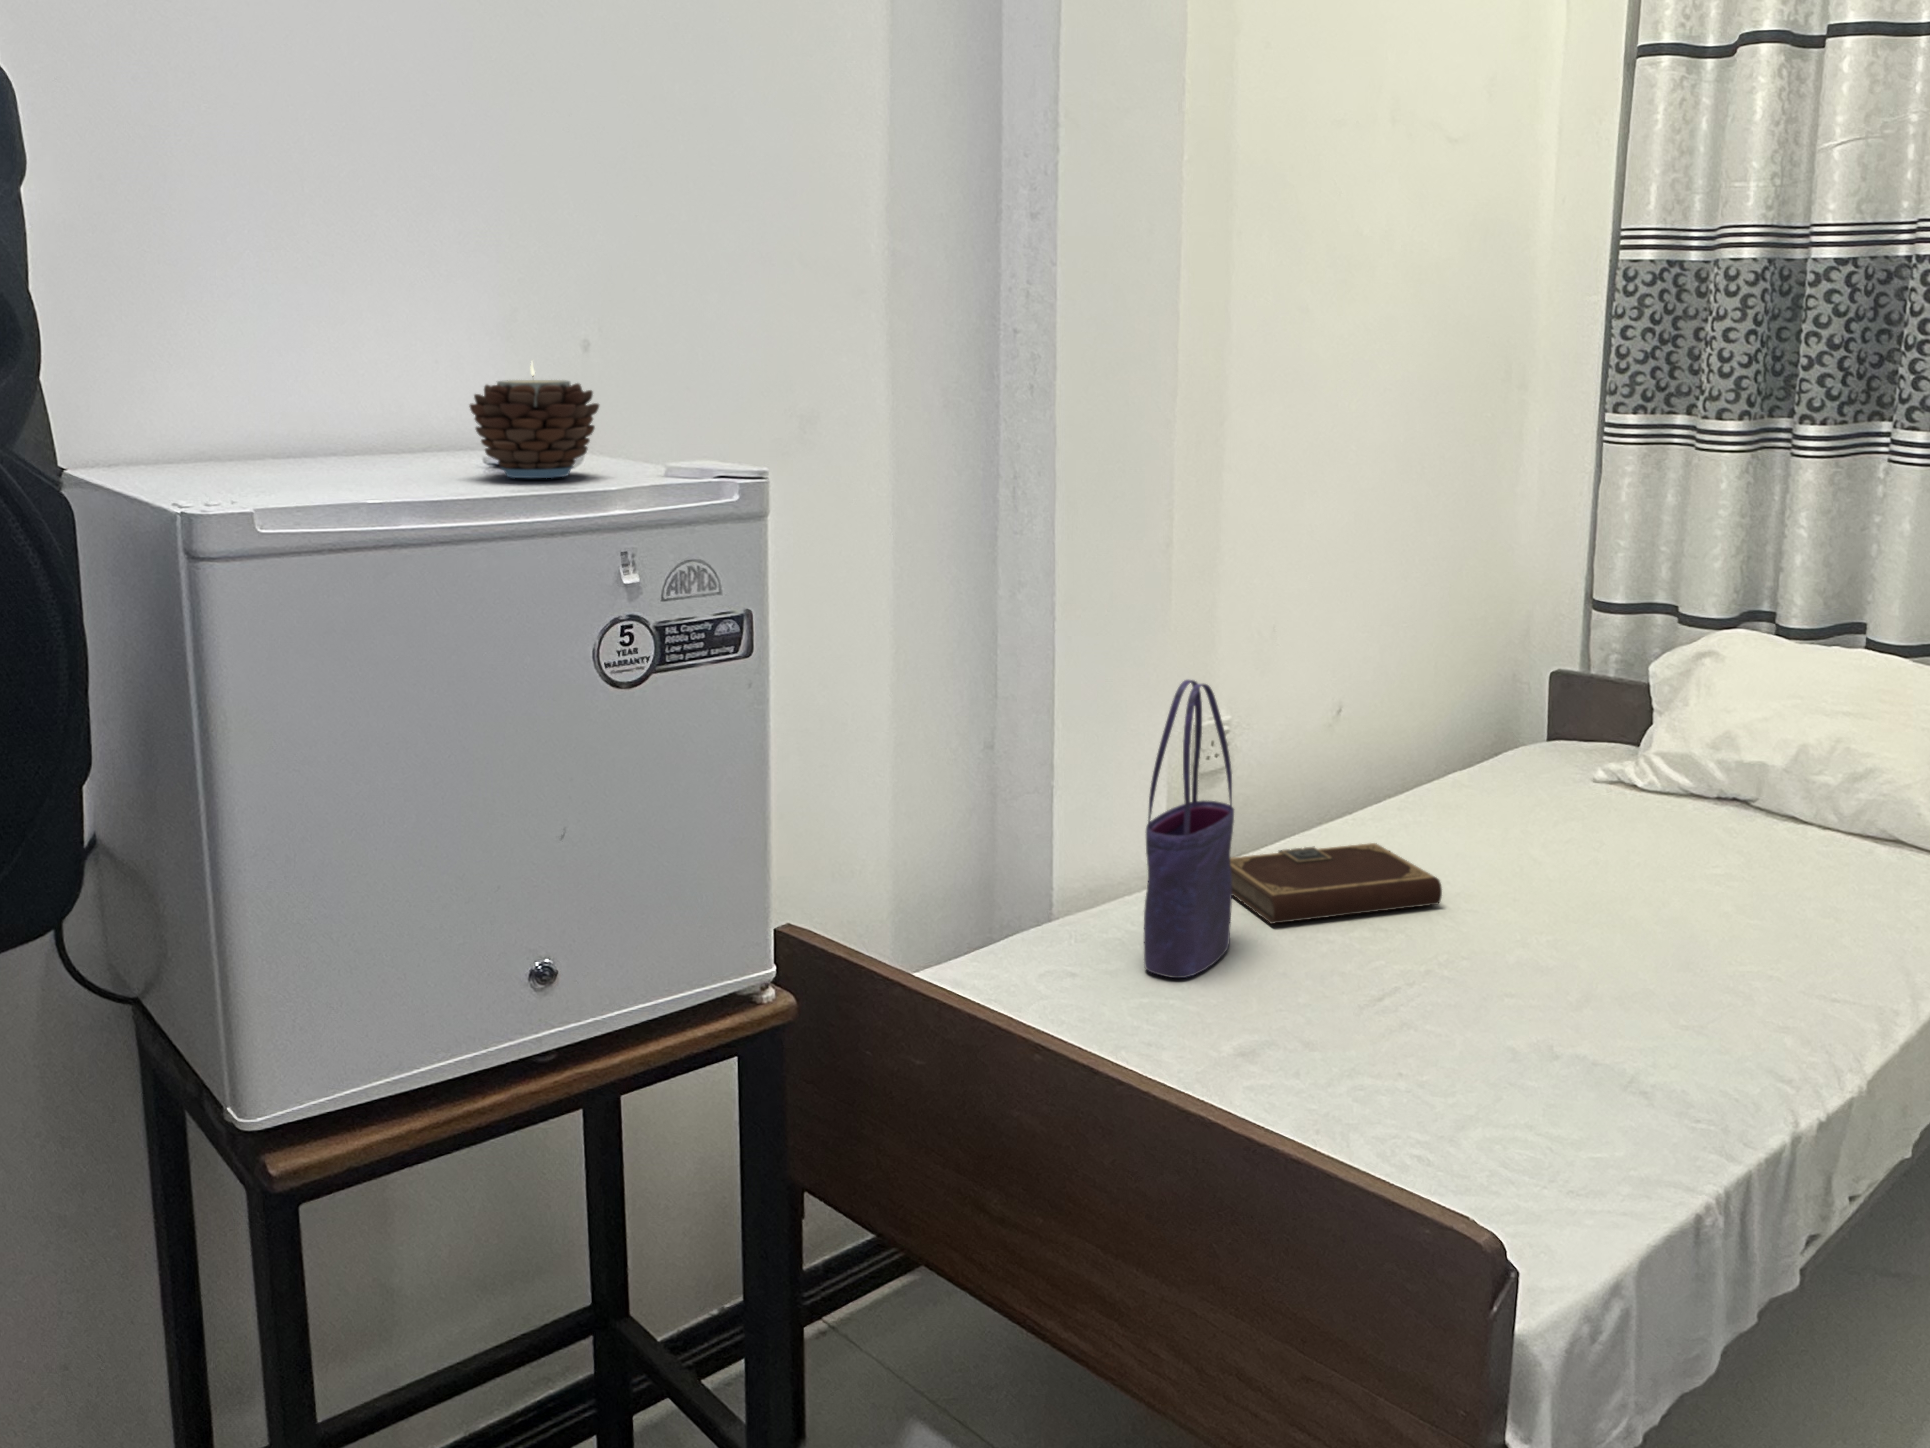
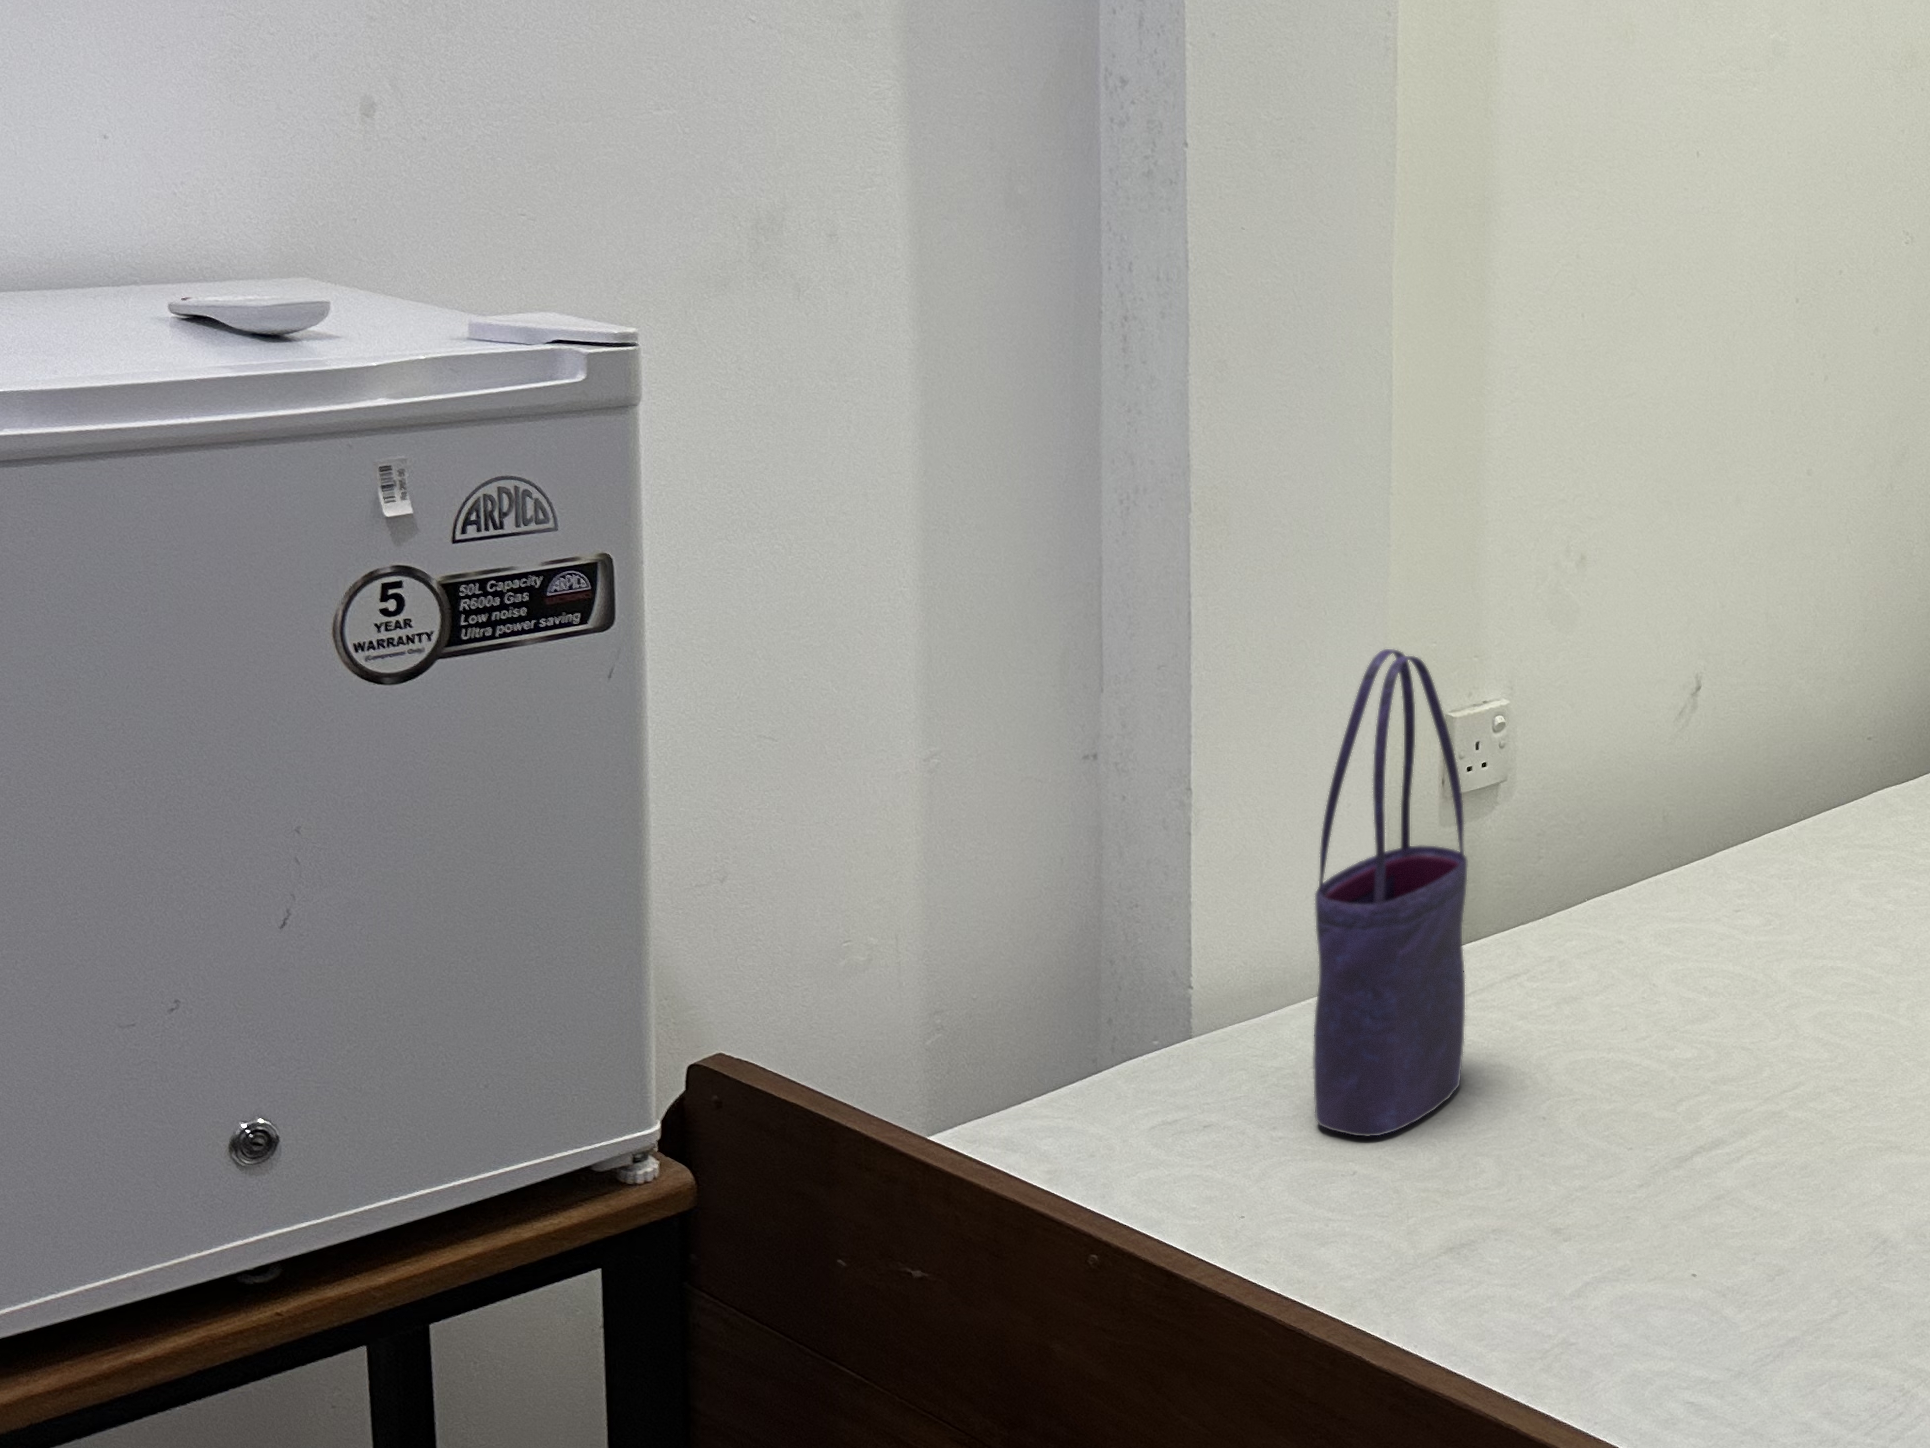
candle: present [469,361,599,478] -> none [141,153,359,344]
notebook: present [1230,843,1442,924] -> none [1459,912,1818,1046]

